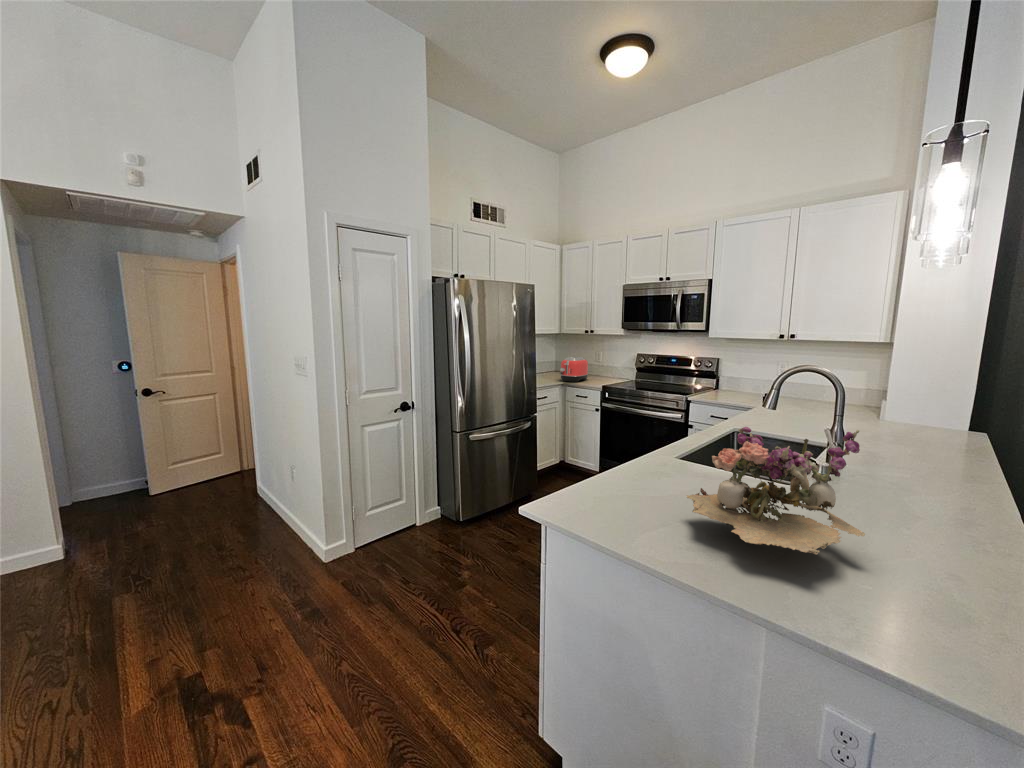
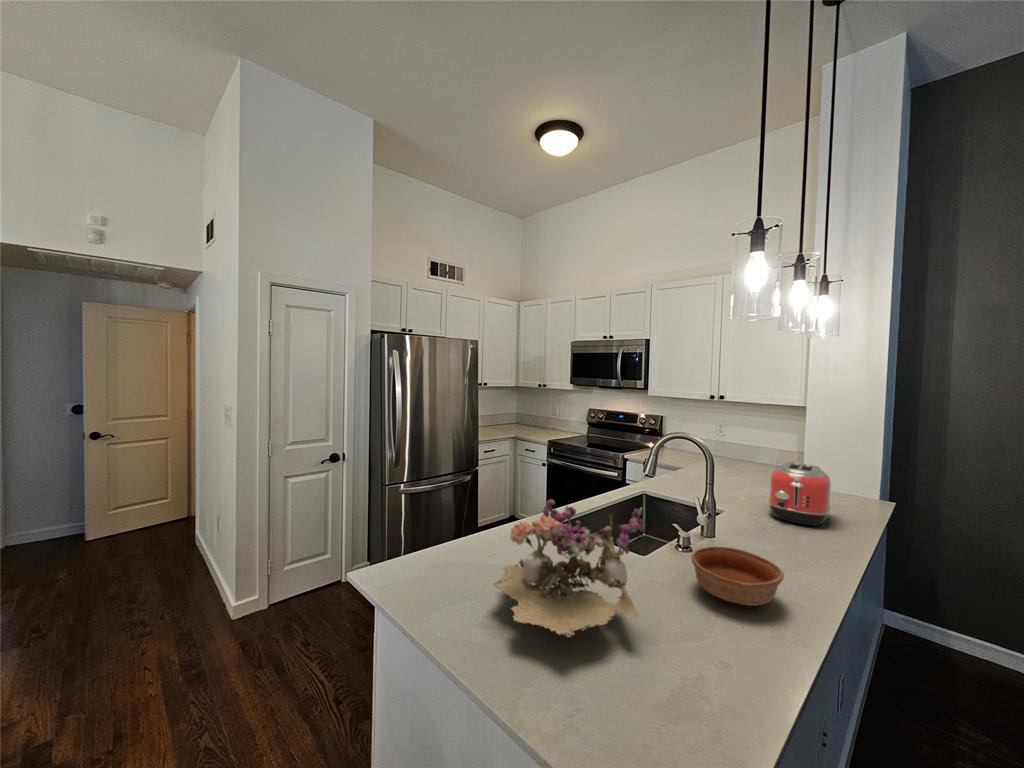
toaster: present [560,357,588,382] -> present [769,462,831,526]
bowl: none [863,472,974,524] -> present [691,547,784,606]

